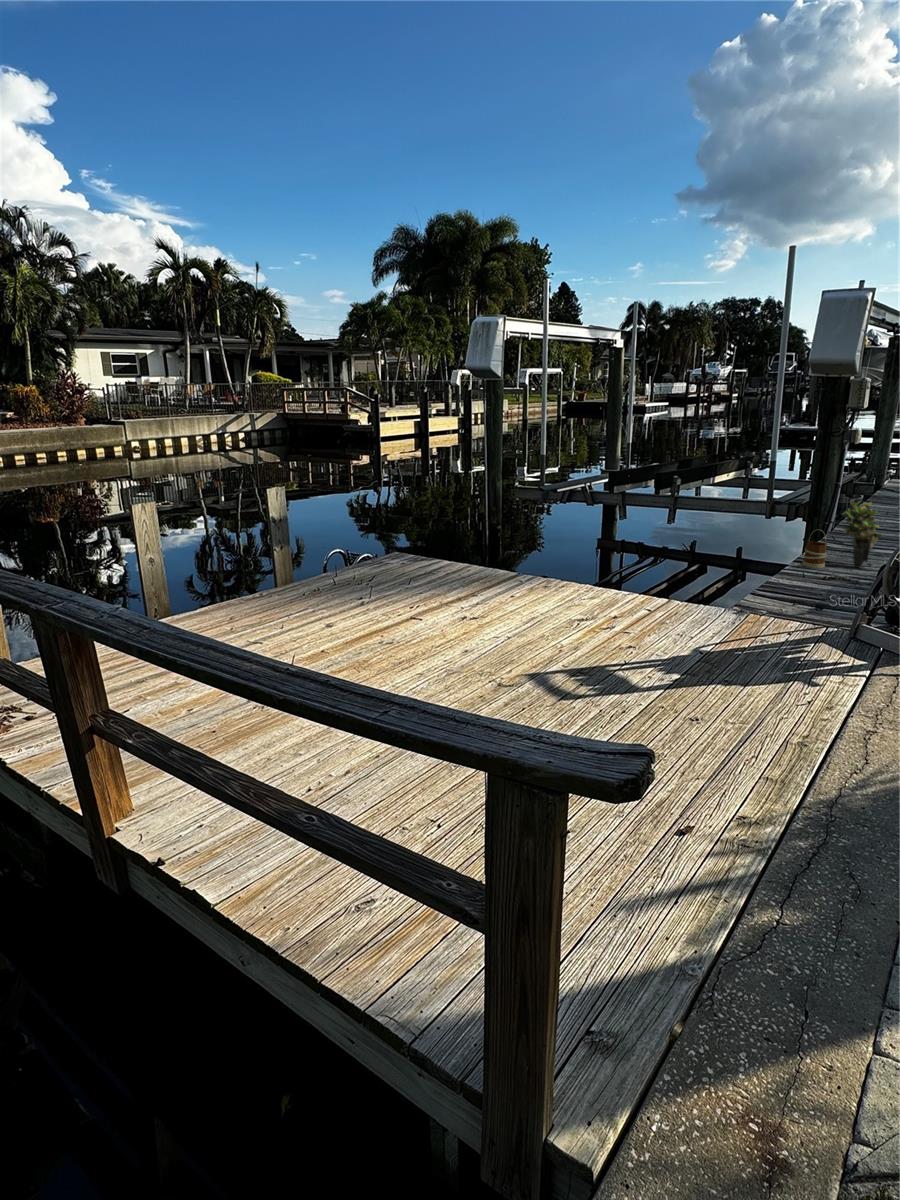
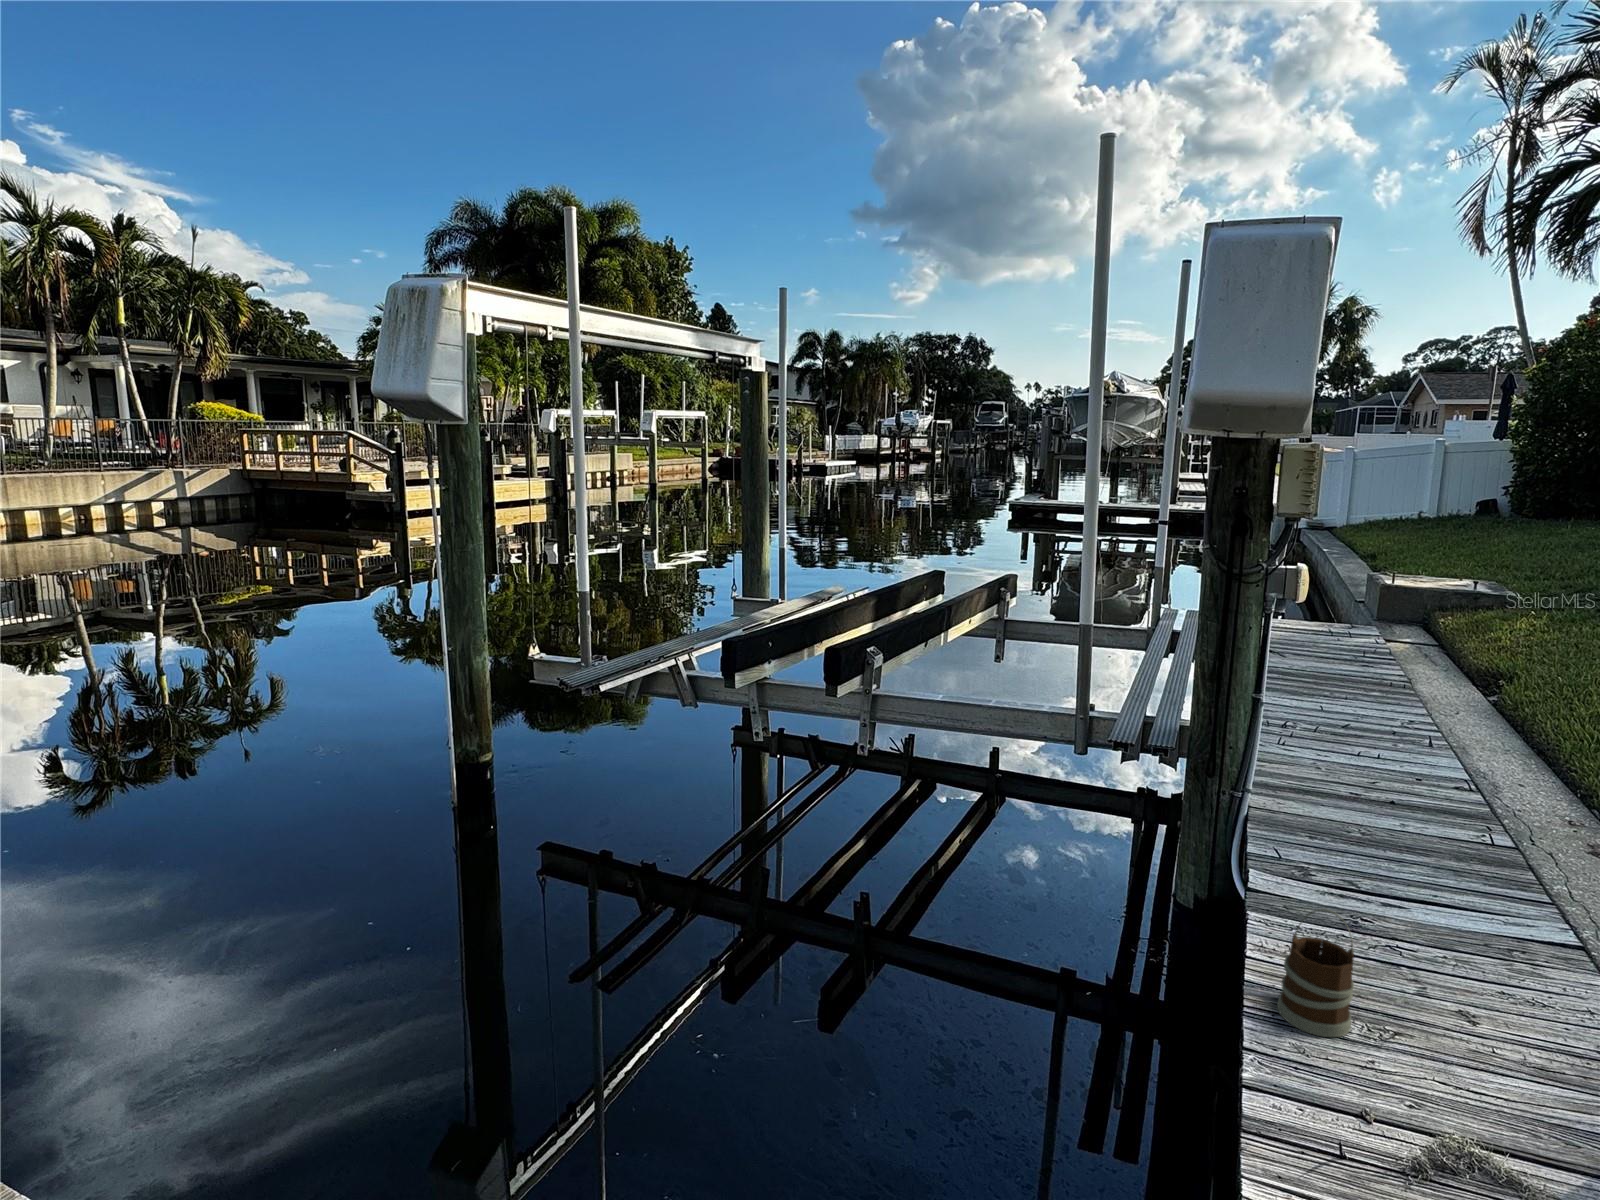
potted plant: present [843,502,882,568] -> none [1373,798,1505,1020]

